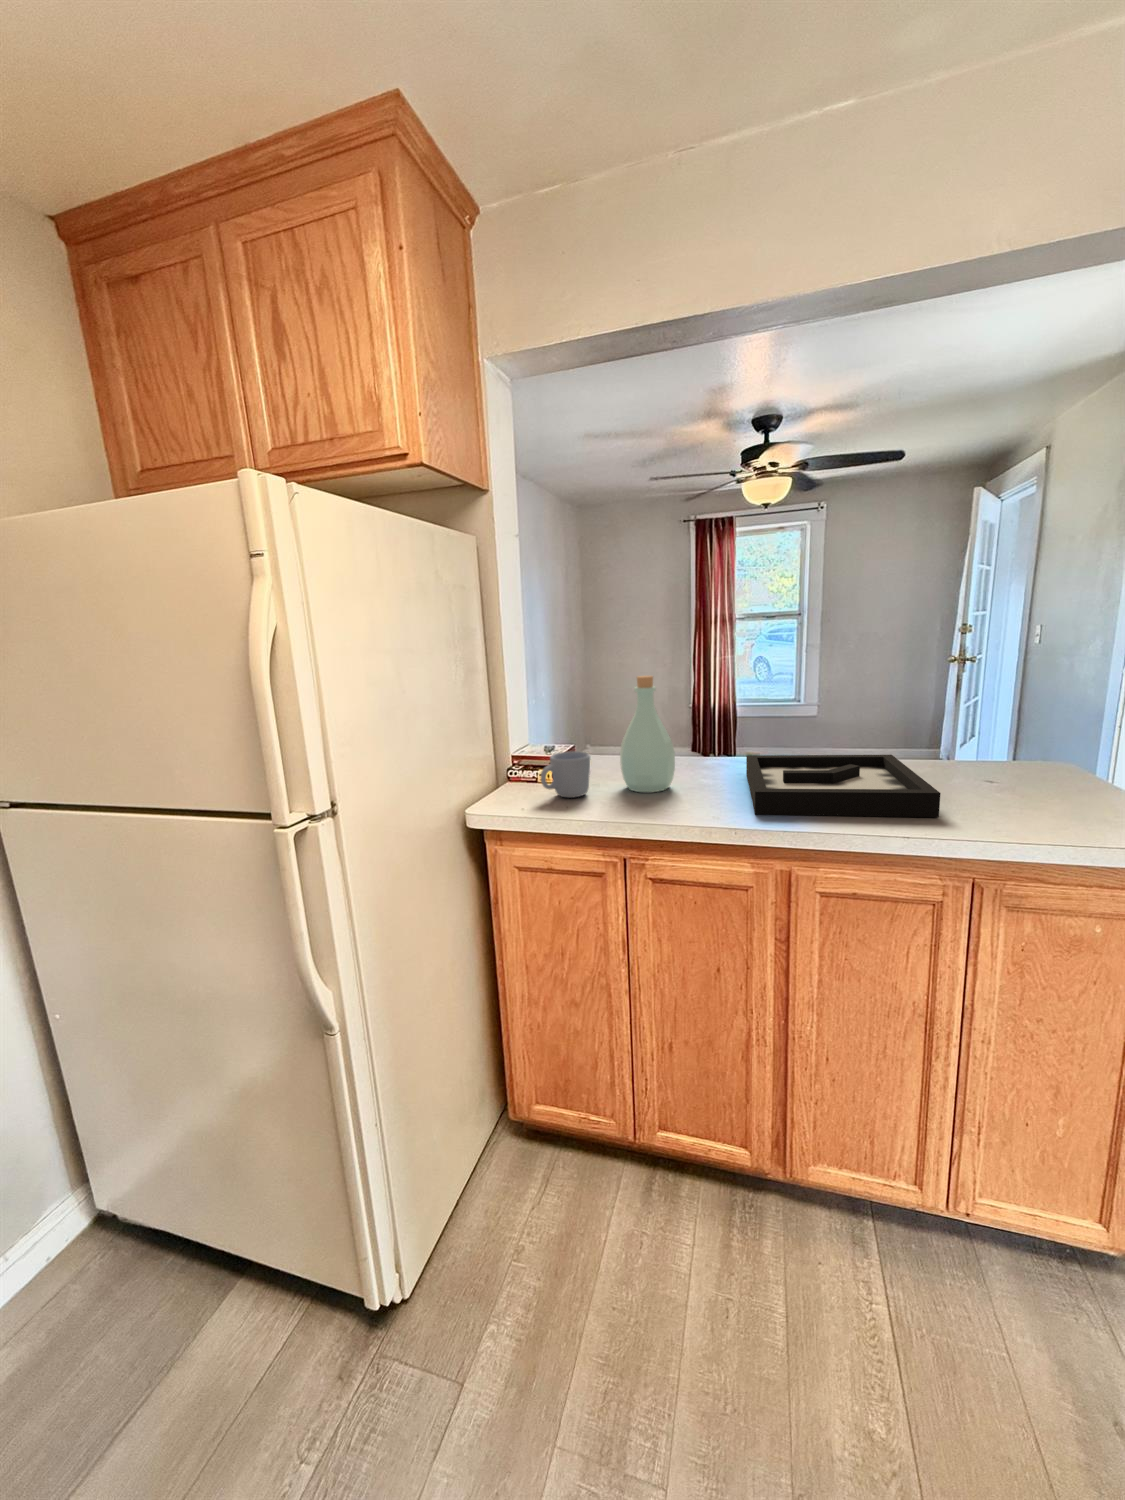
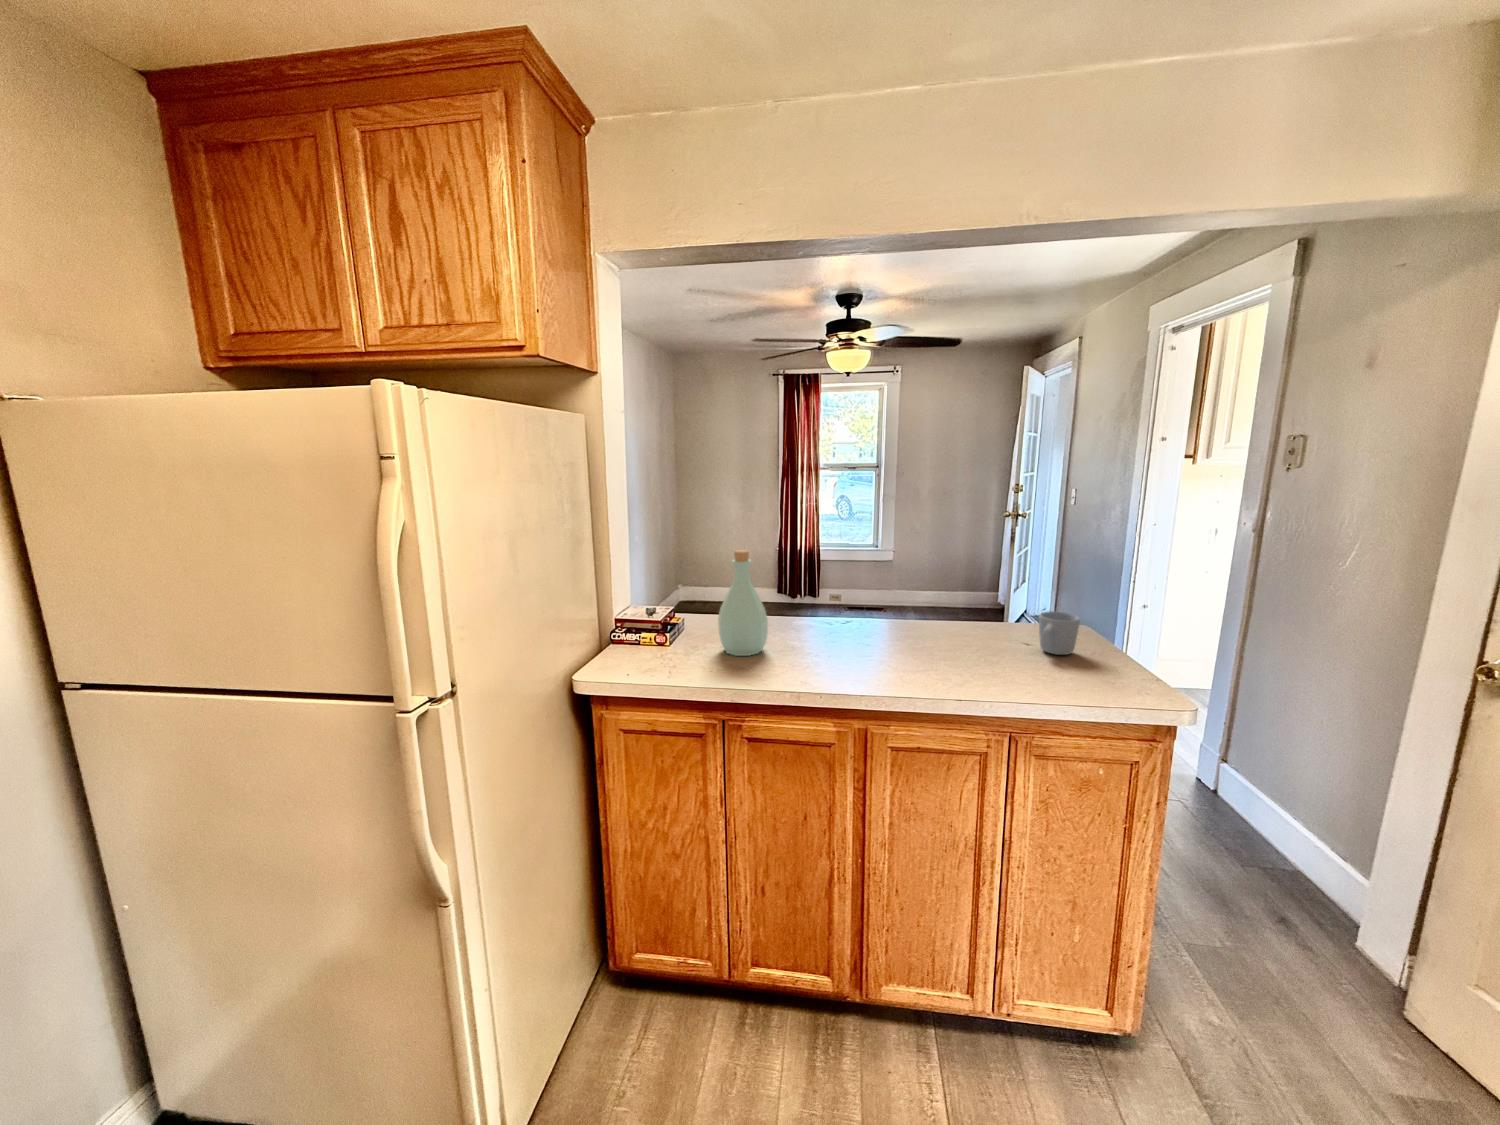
mug: present [541,751,590,798] -> present [1039,611,1080,655]
decorative tray: present [746,755,940,817] -> none [830,620,986,681]

